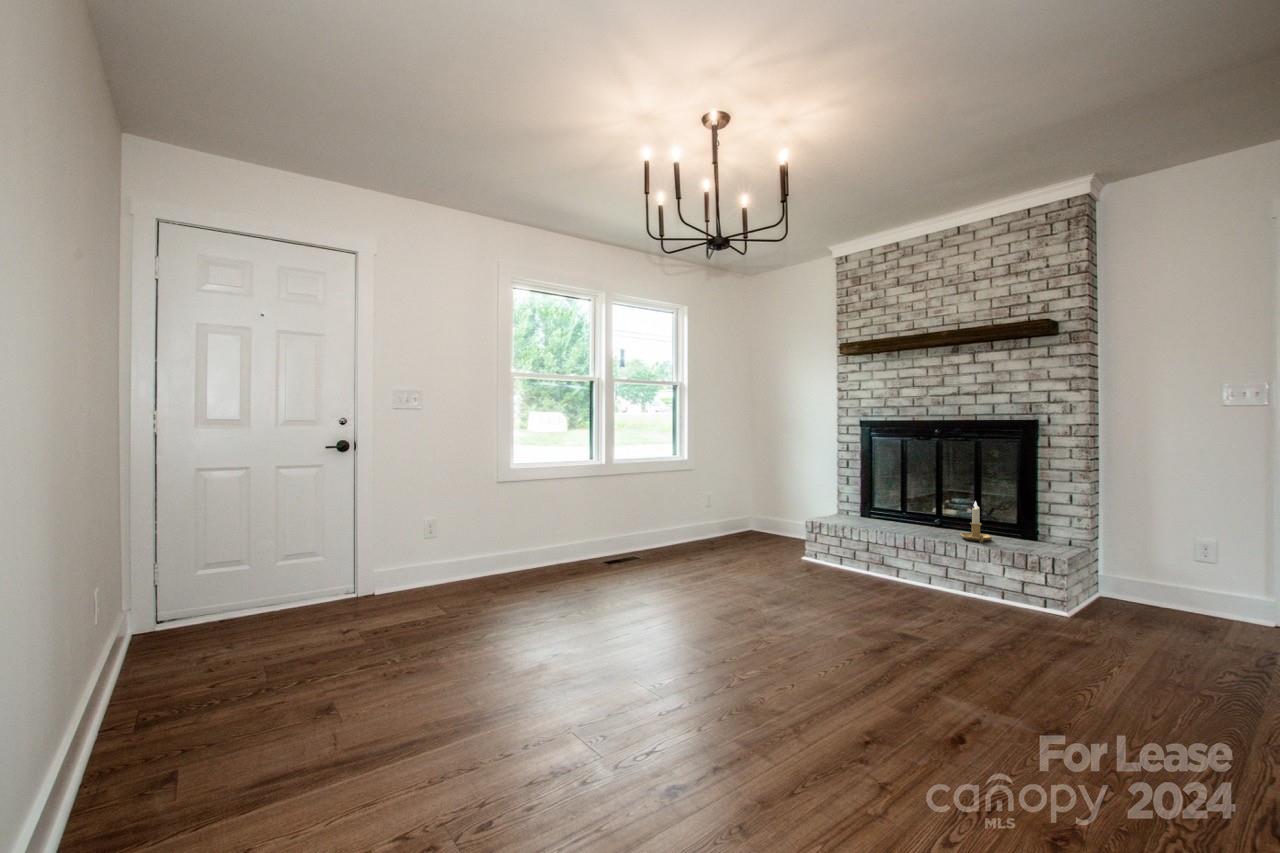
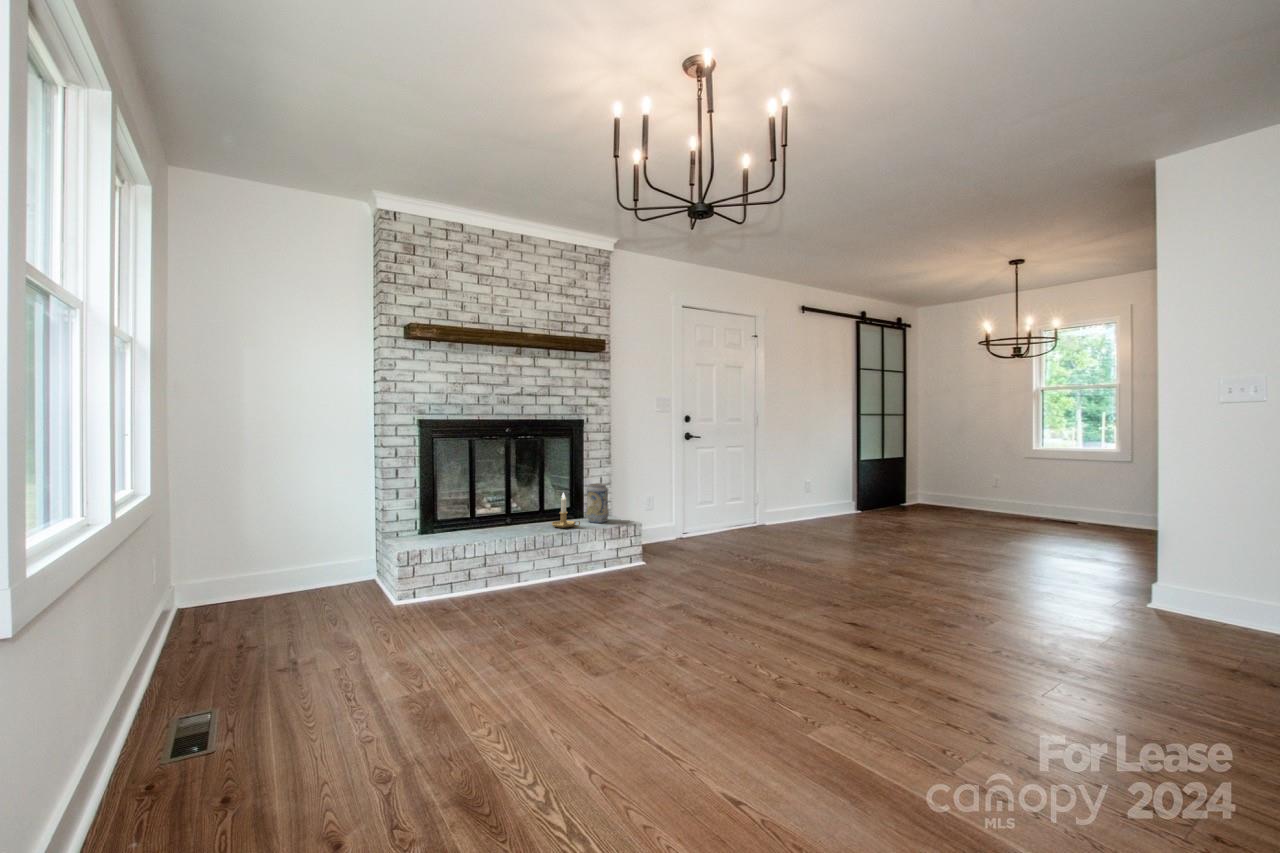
decorative vase: none [1017,499,1052,548] -> present [586,483,609,523]

